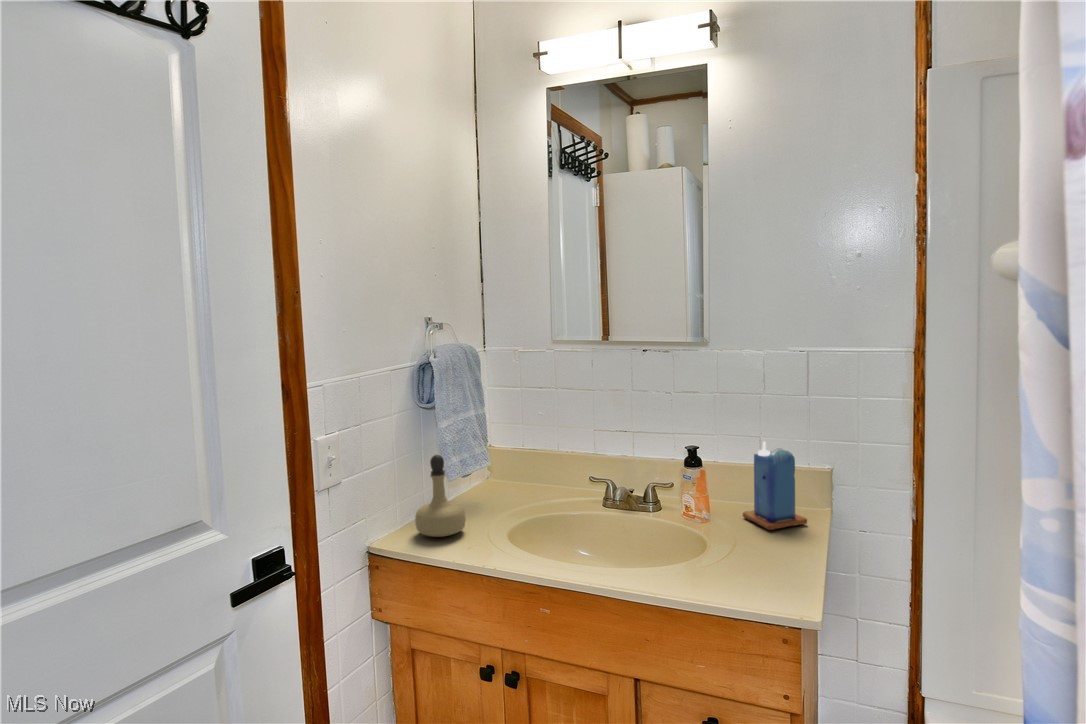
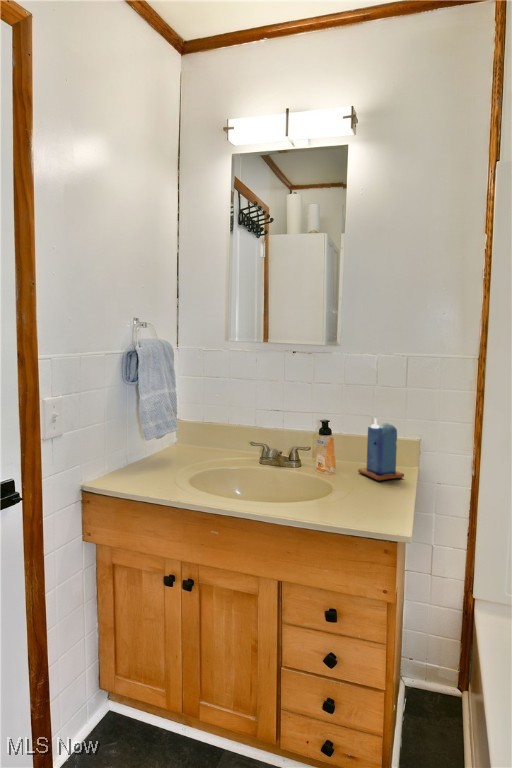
perfume bottle: present [415,455,466,537] -> none [121,418,159,479]

